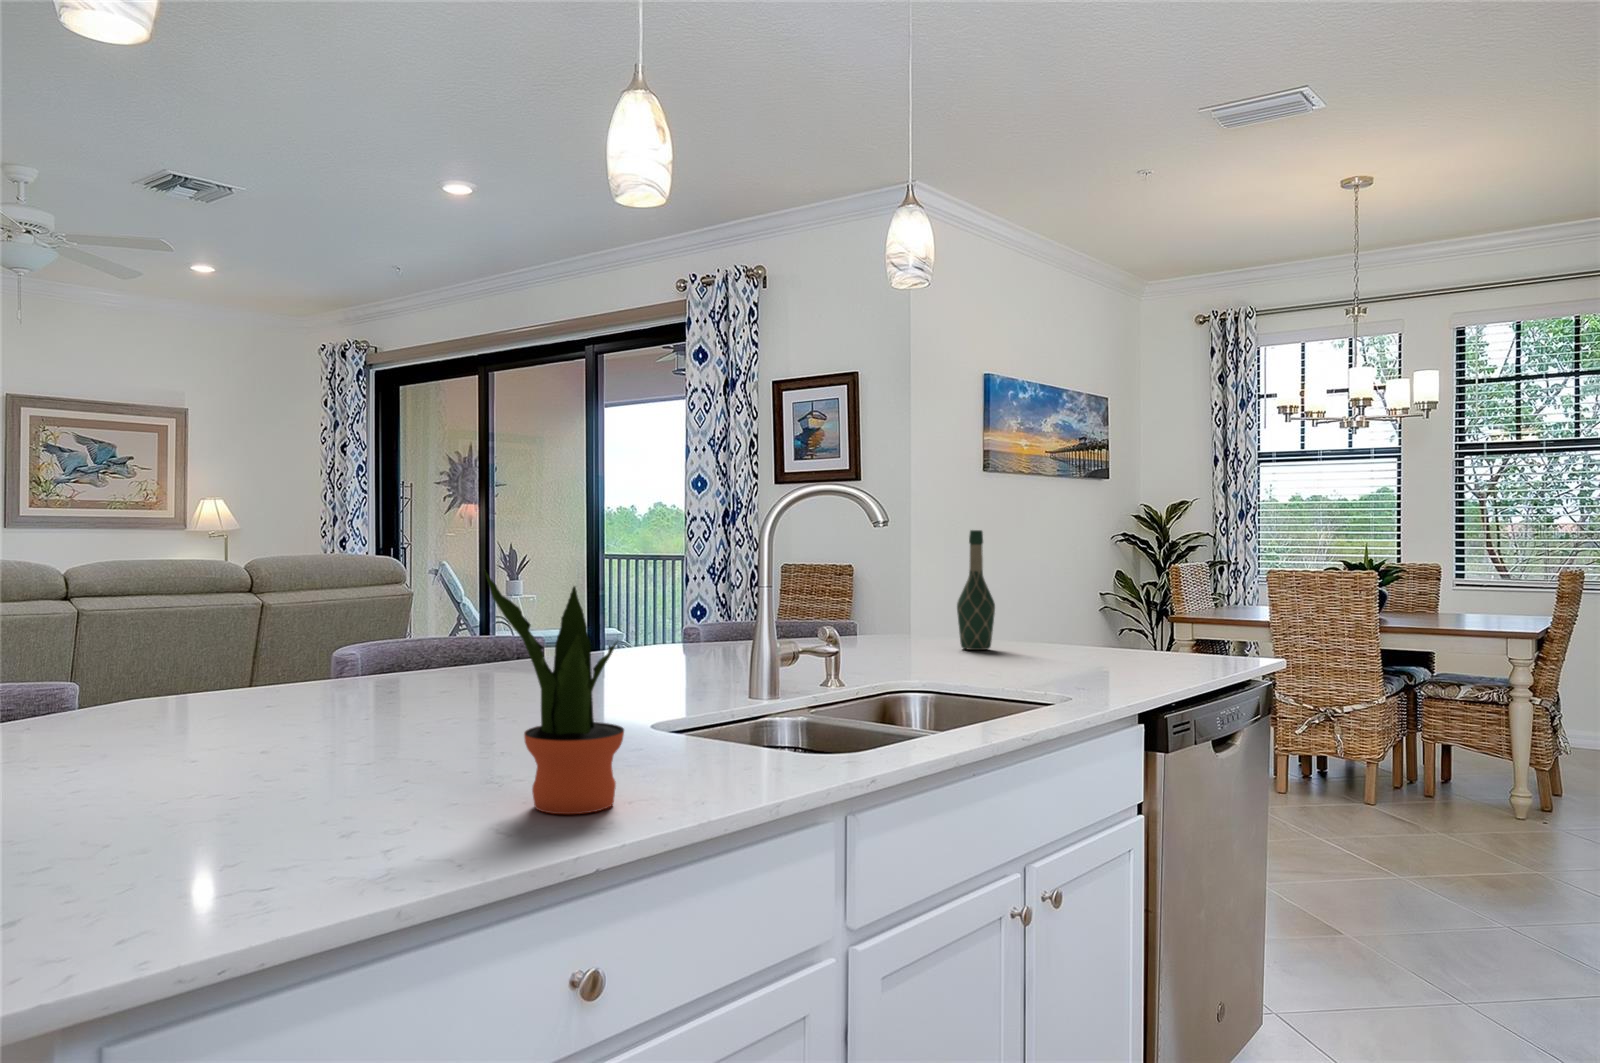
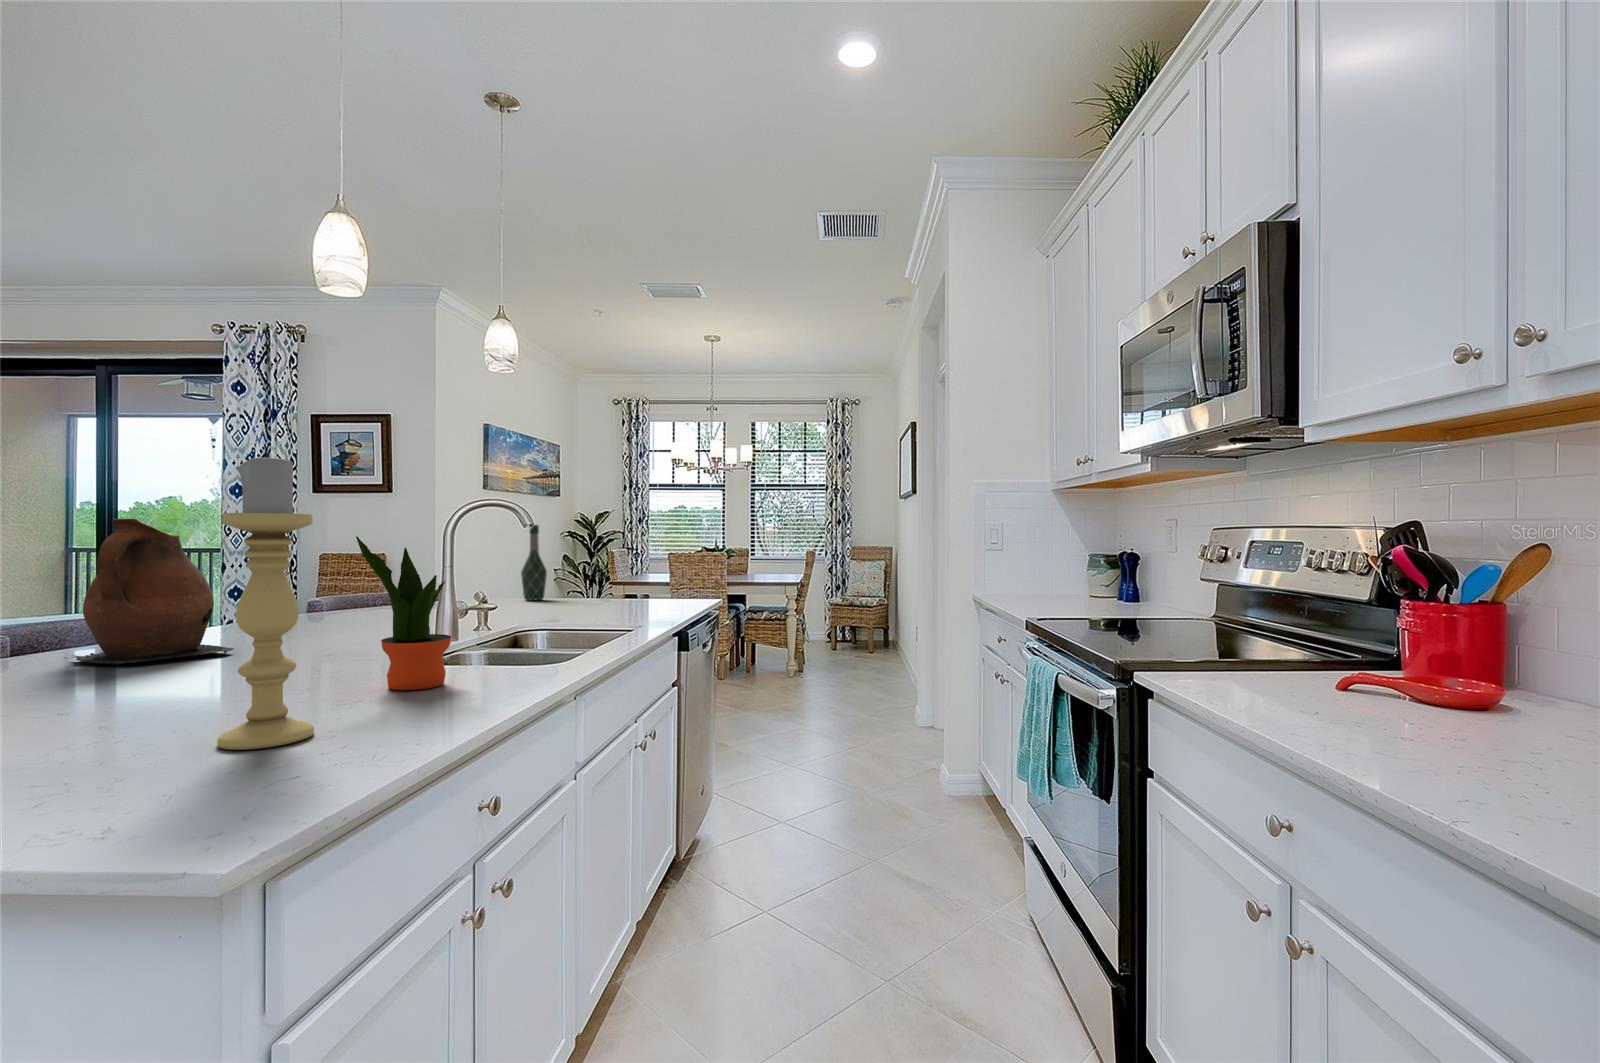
candle holder: none [198,455,326,897] -> present [217,453,314,750]
ceramic pitcher: none [339,535,496,715] -> present [65,519,234,664]

